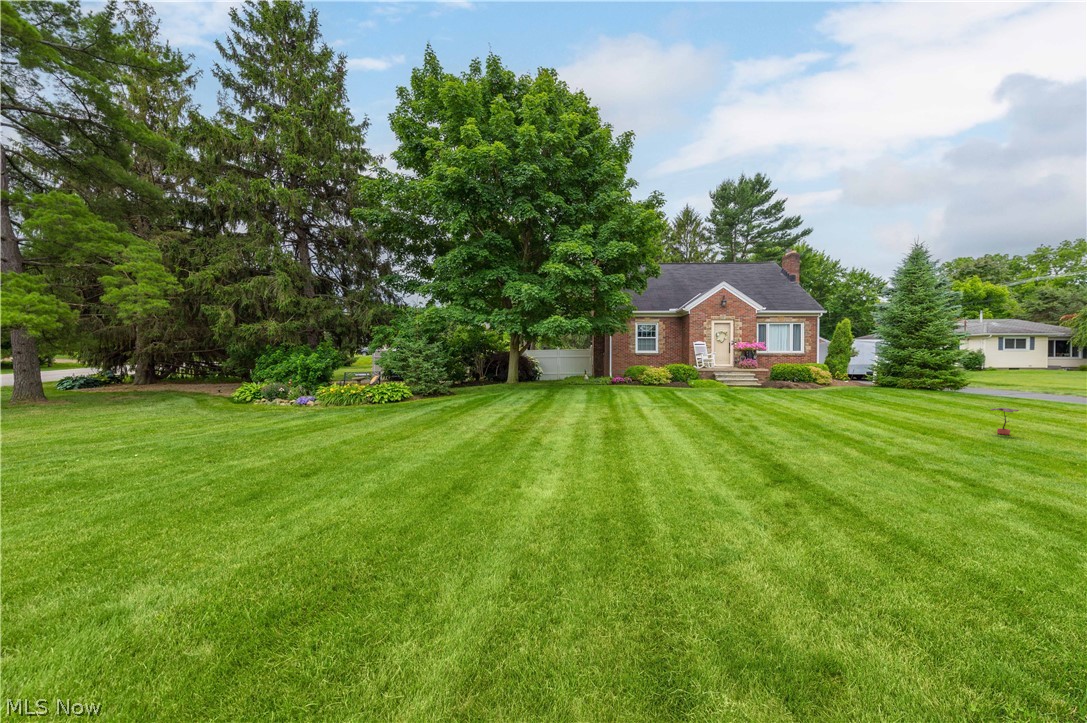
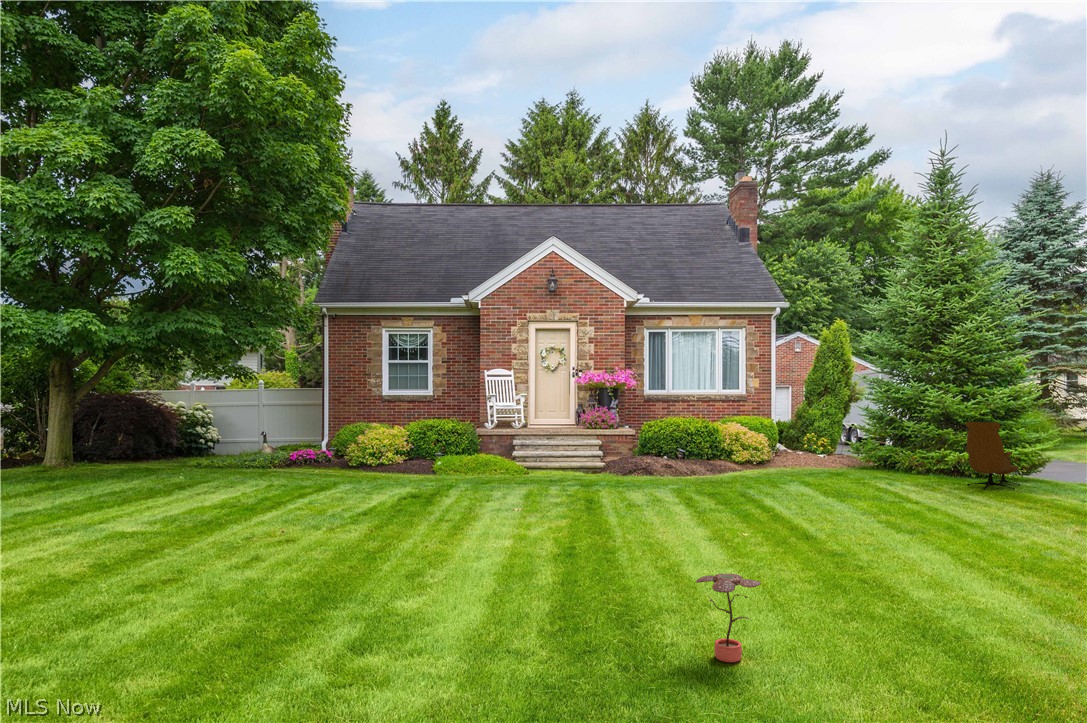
lounge chair: none [951,365,977,394] -> present [966,422,1020,490]

